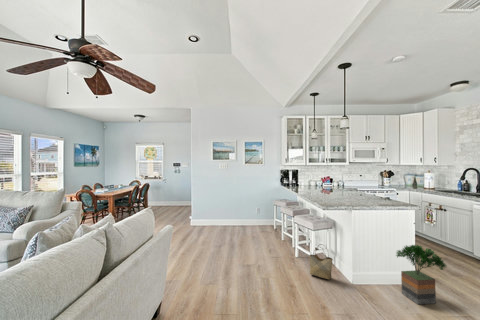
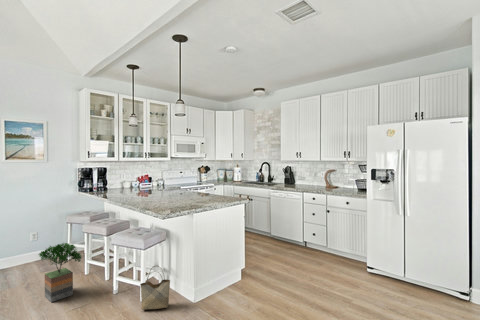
potted tree: present [396,245,446,304] -> present [39,243,82,302]

